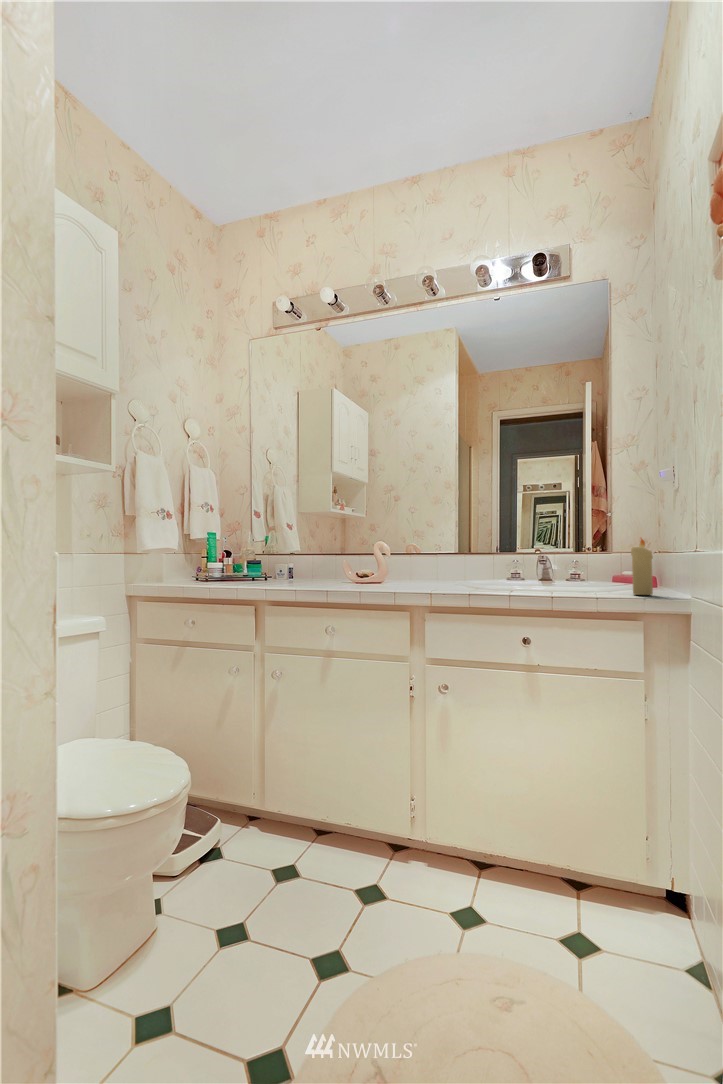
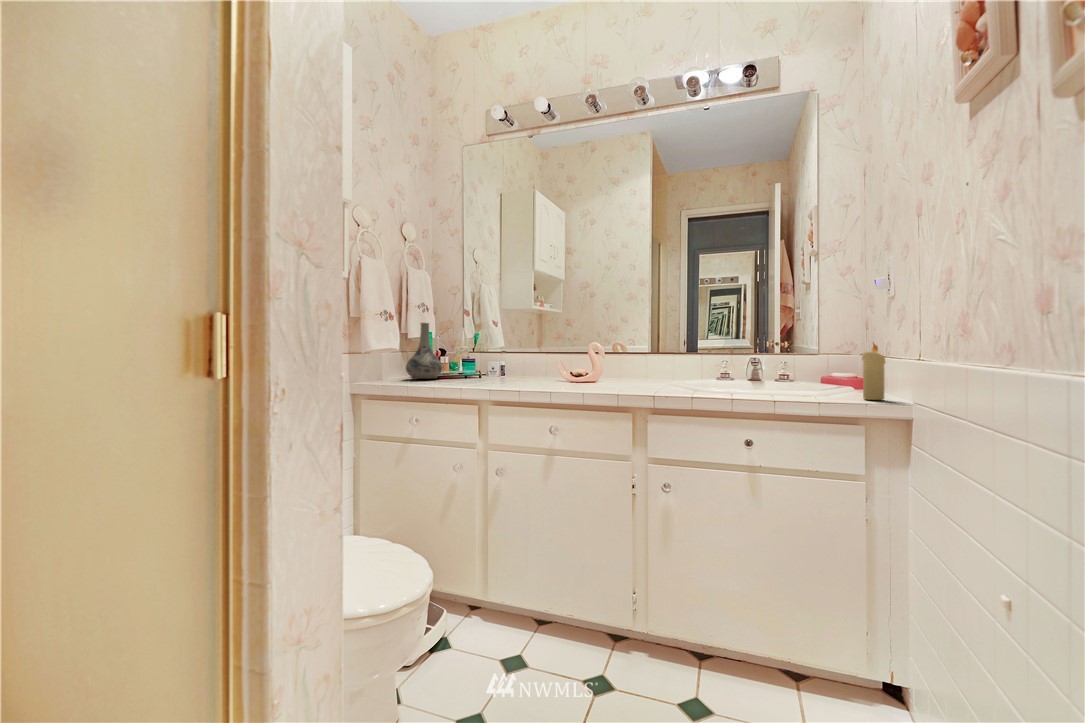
decorative vase: none [186,521,225,580] -> present [406,323,443,379]

